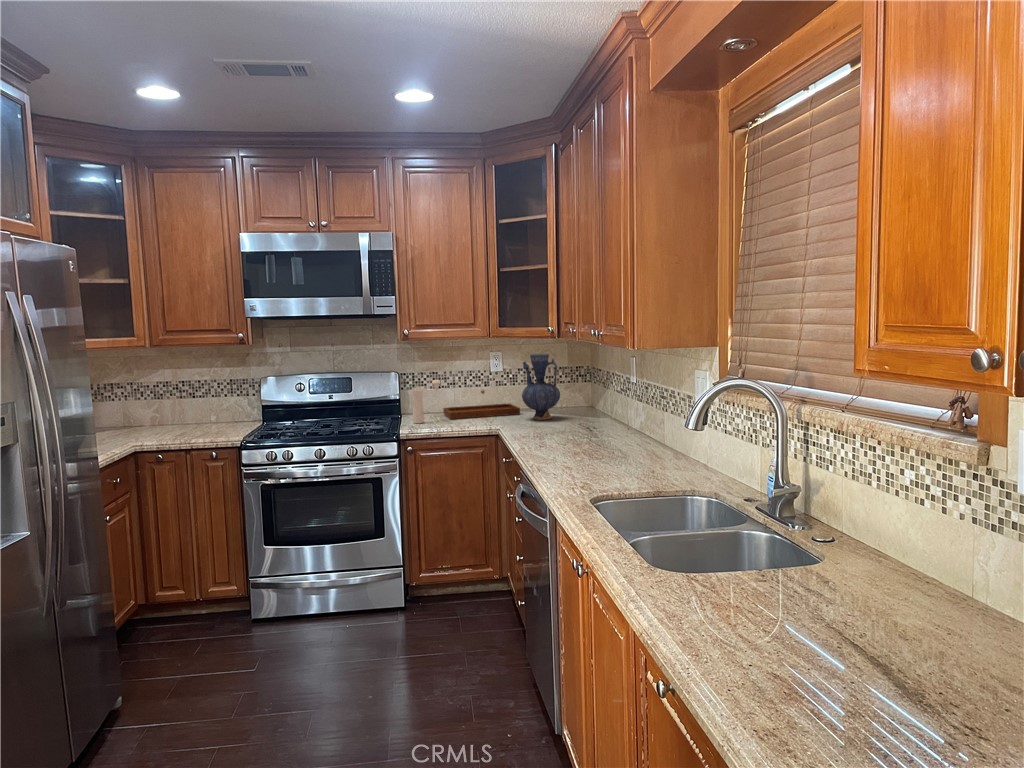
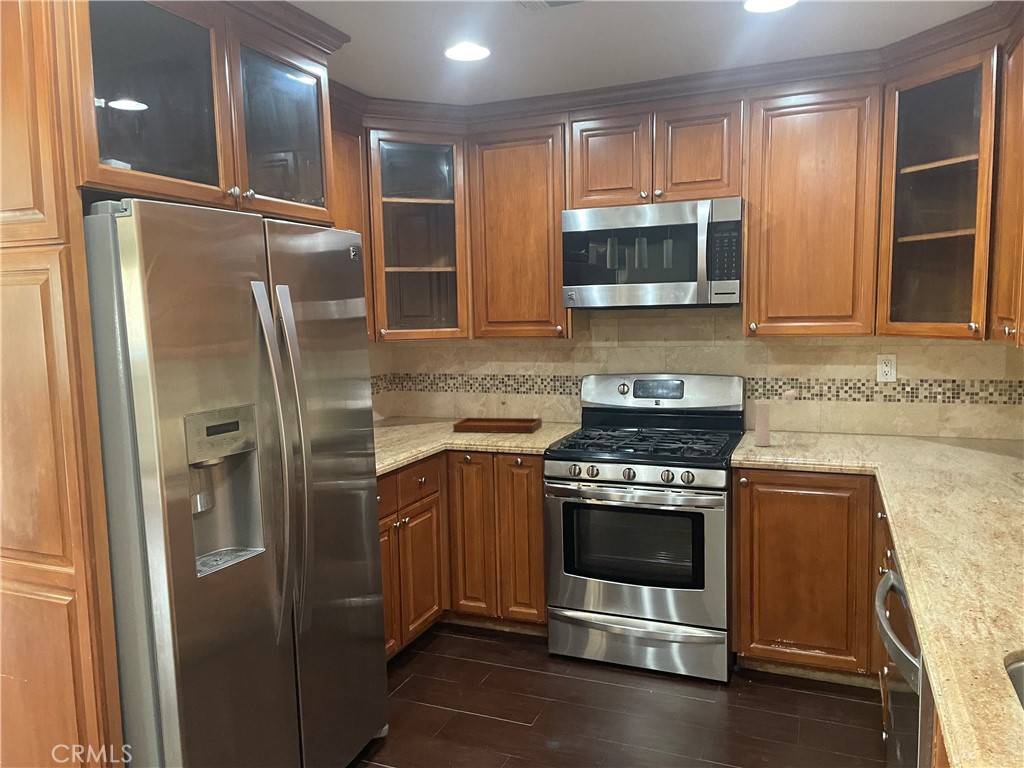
vase: present [522,353,560,420] -> none [920,362,987,460]
tray: present [443,390,520,419] -> present [453,401,542,433]

